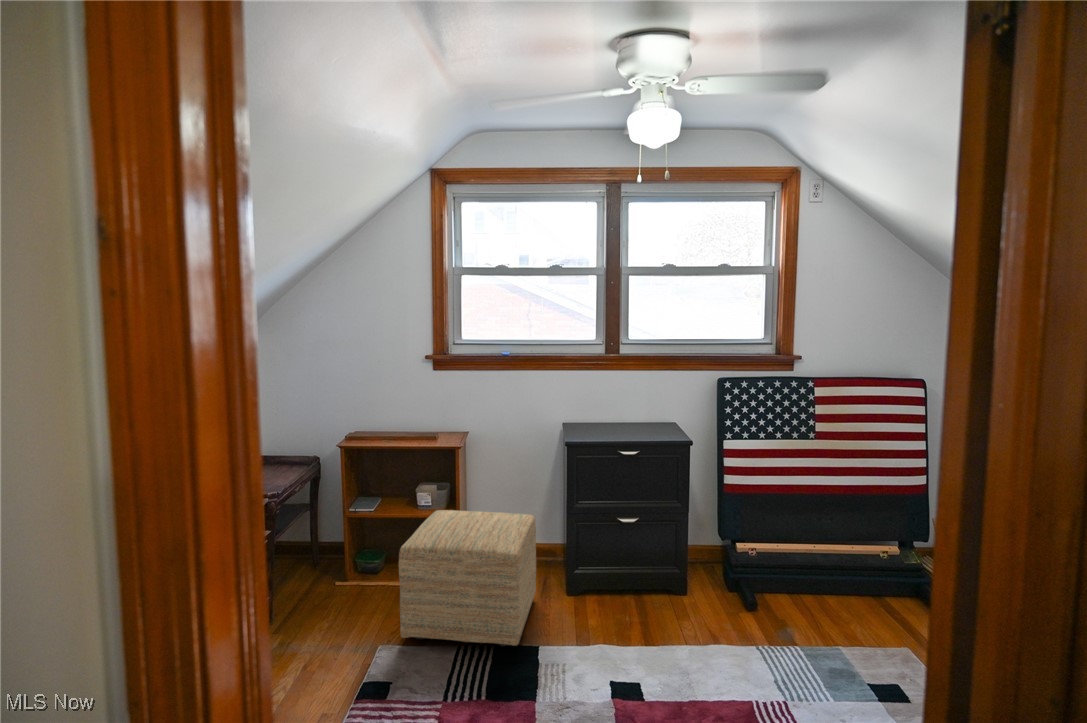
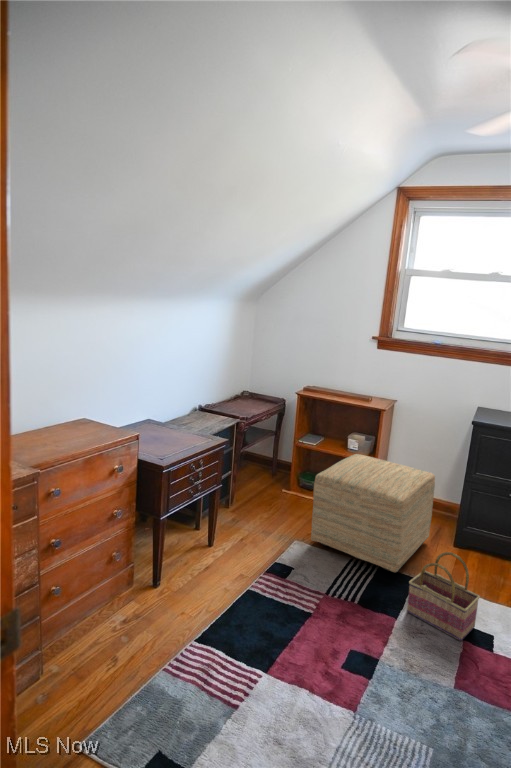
basket: none [543,600,619,700] -> present [407,552,480,641]

